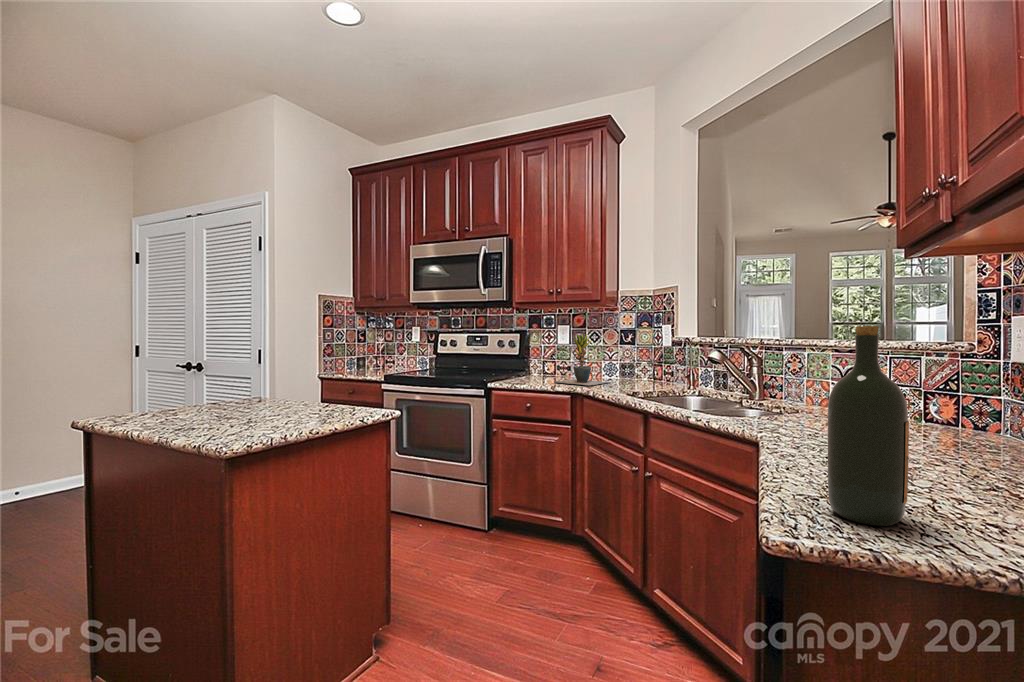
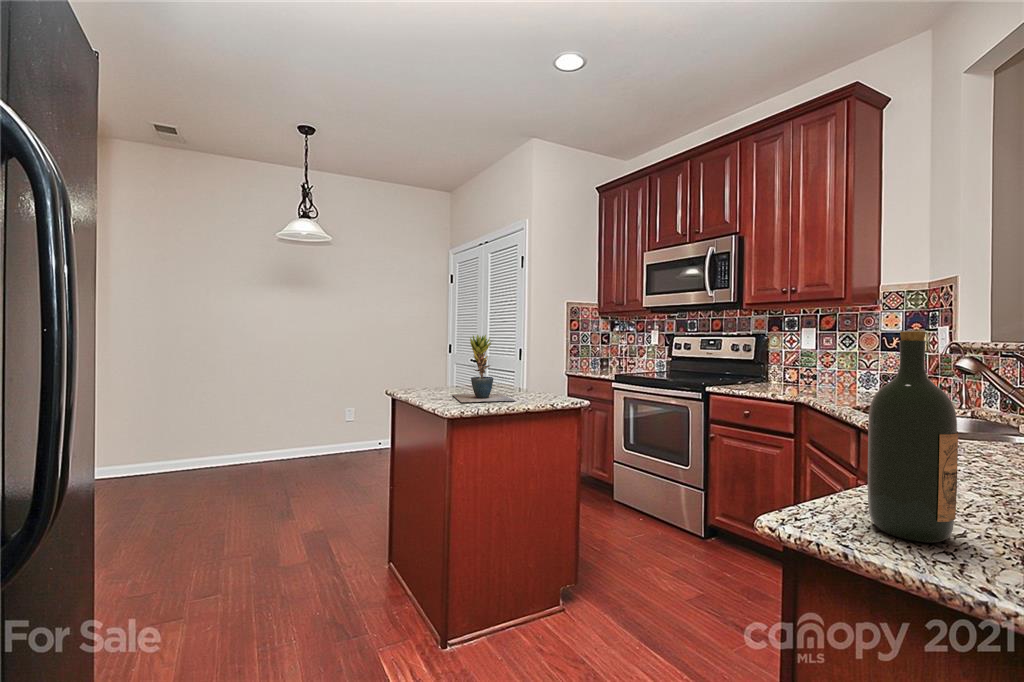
potted plant: present [556,334,609,385] -> present [453,335,515,402]

